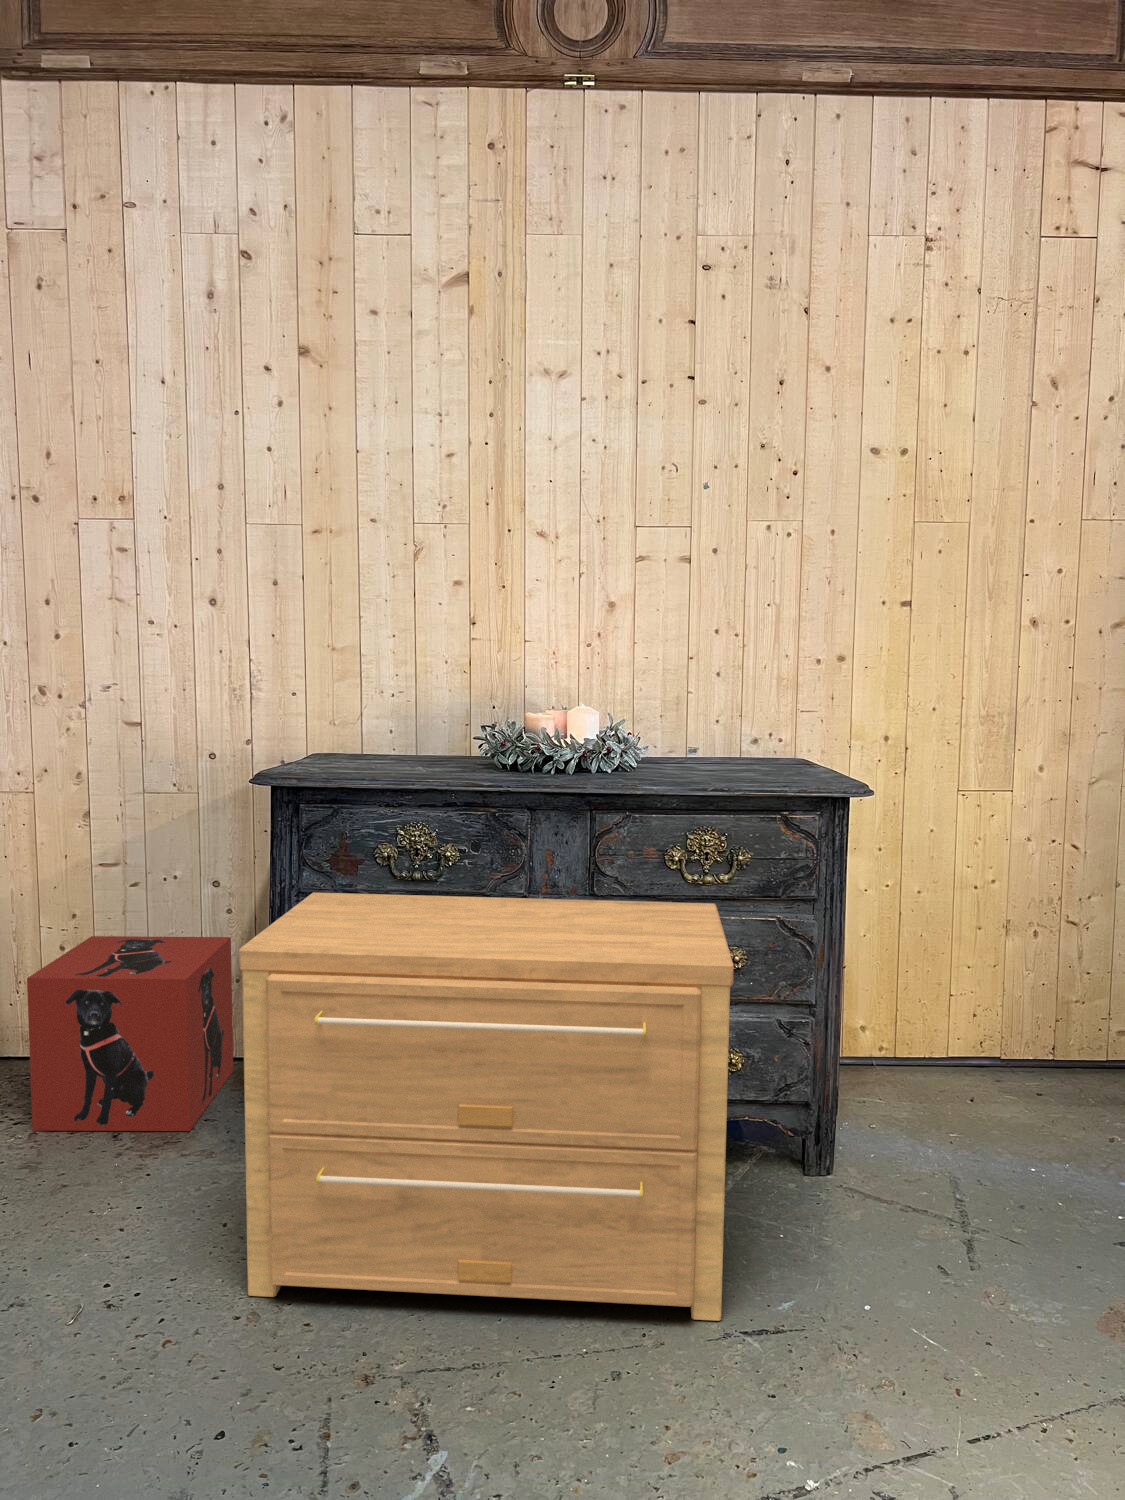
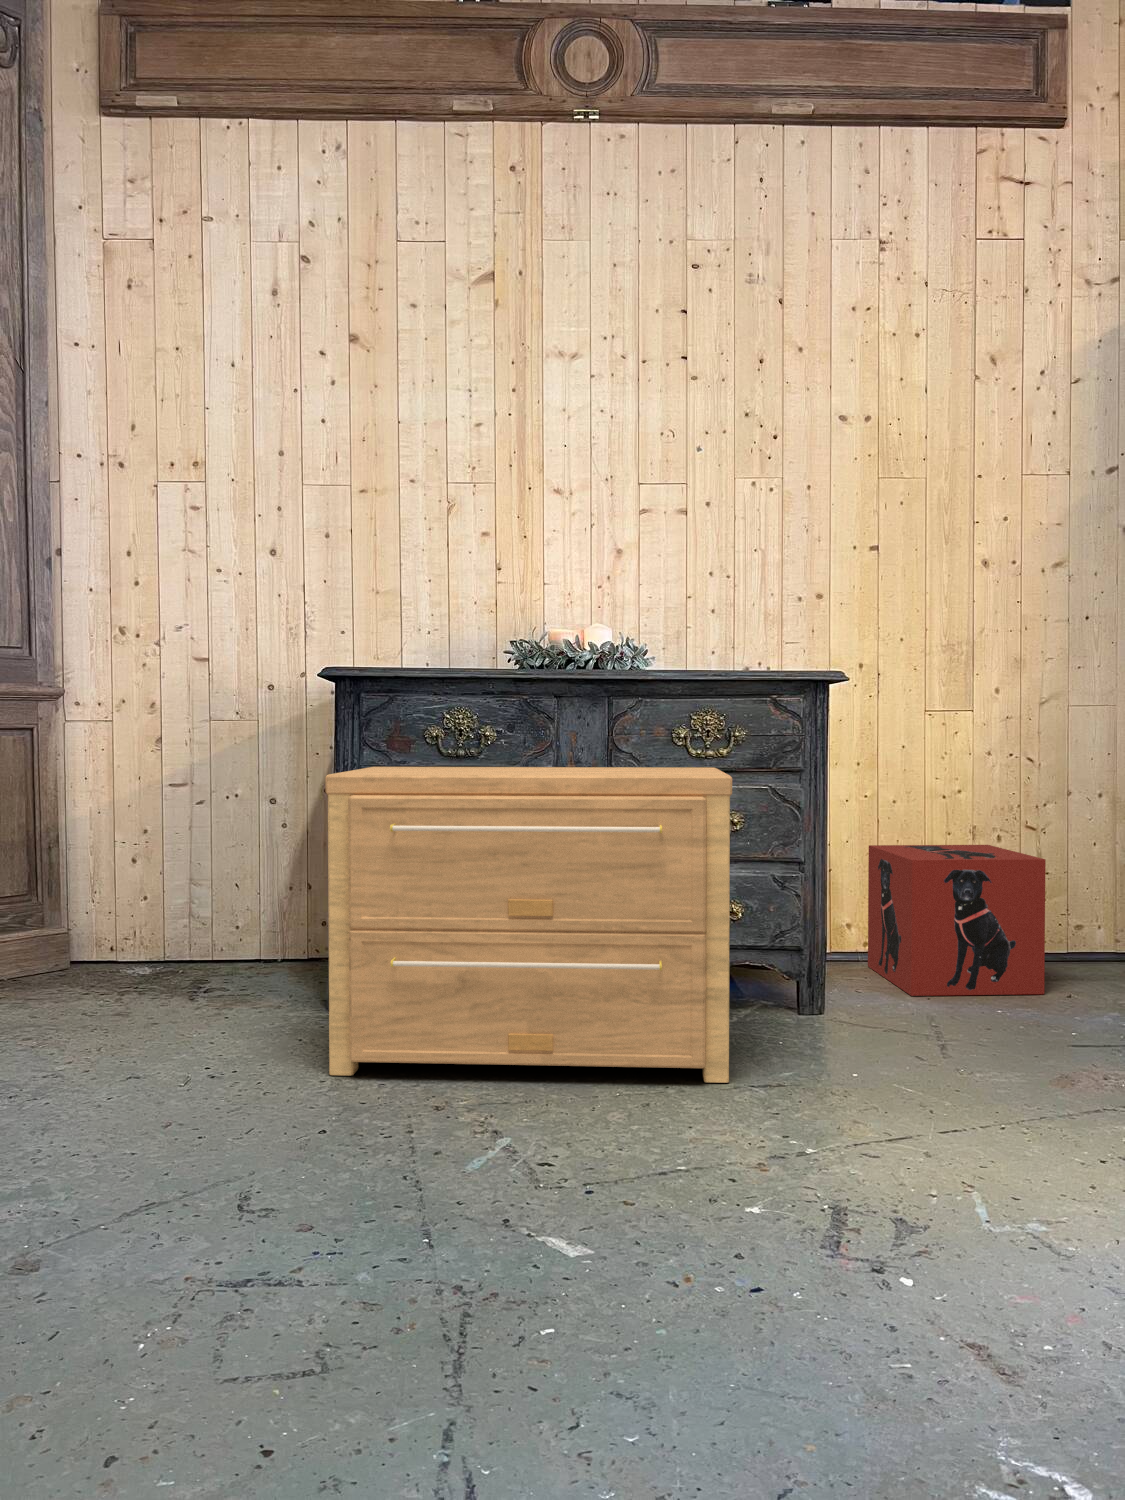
storage box: present [27,936,233,1131] -> present [868,845,1046,996]

